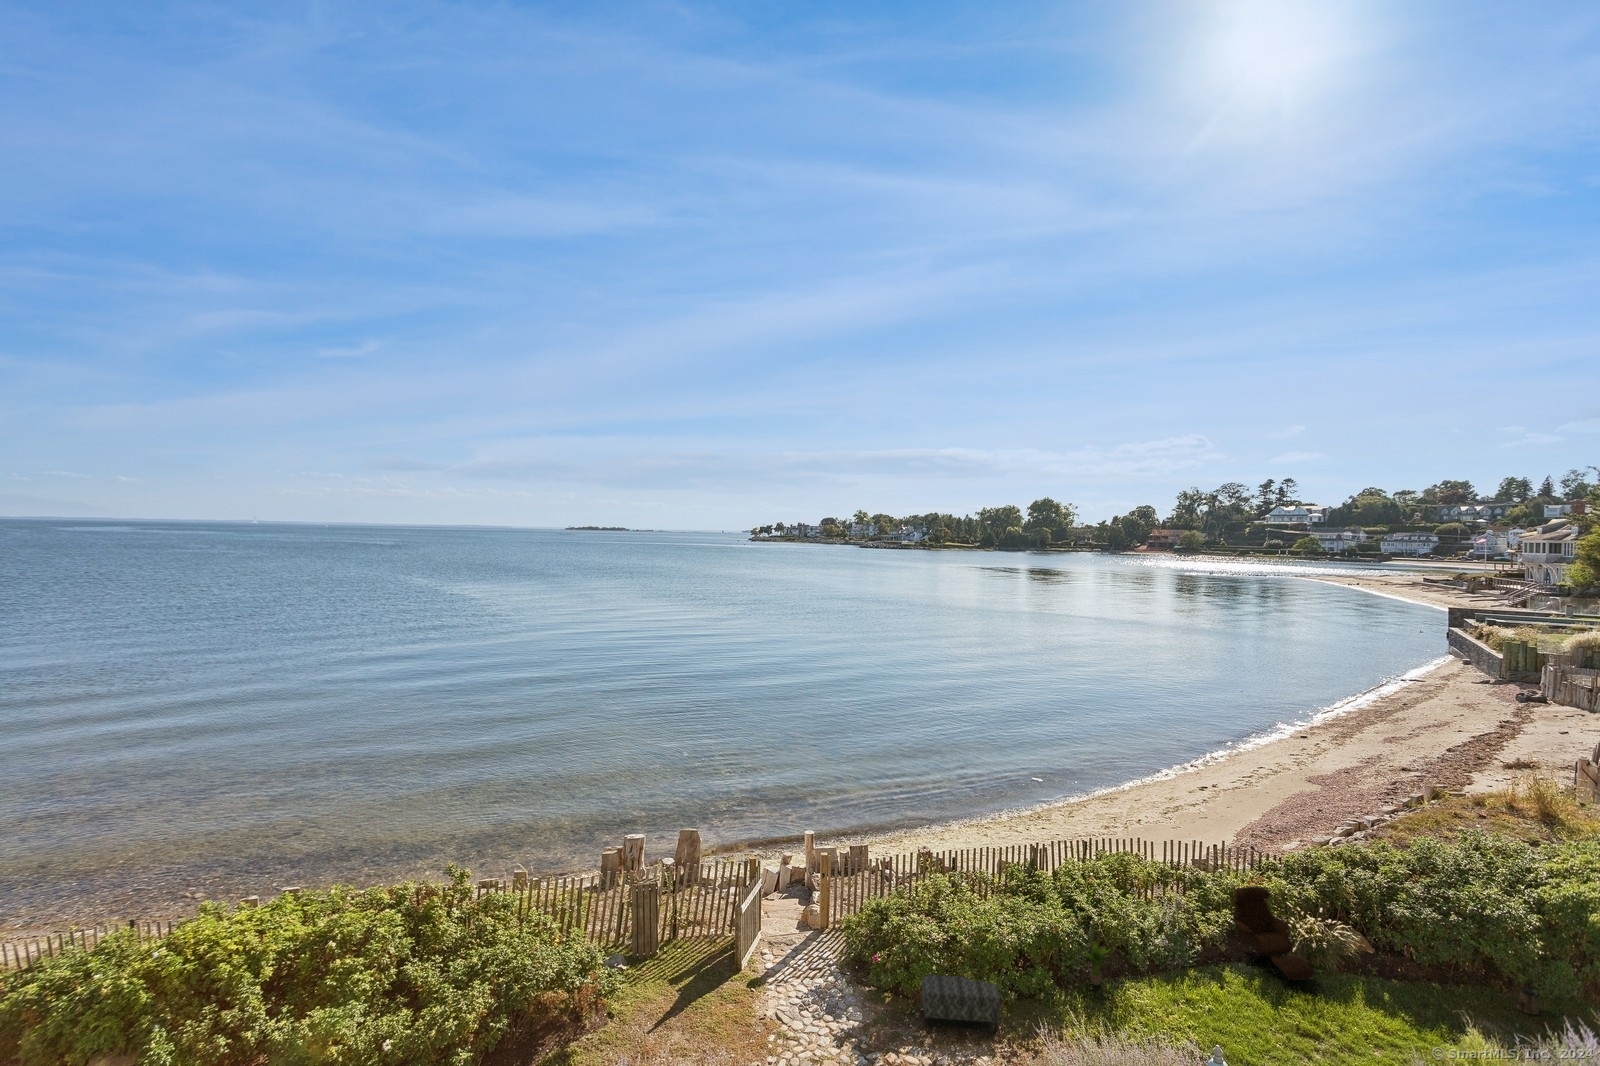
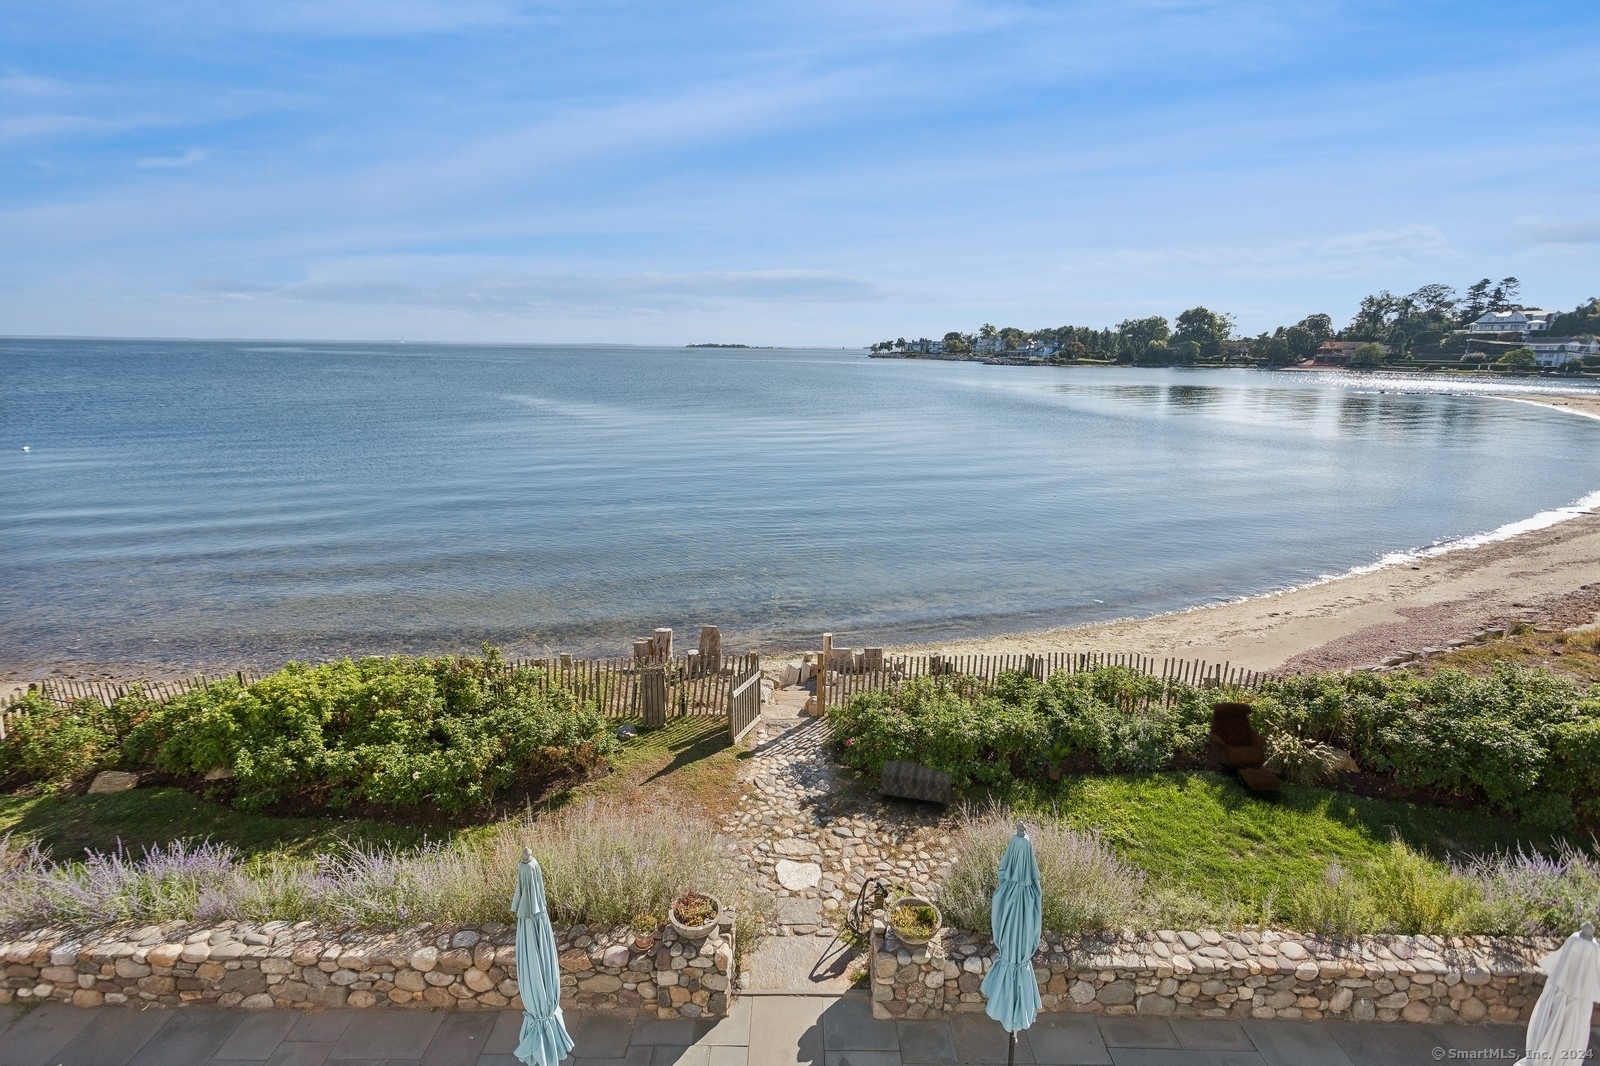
watering can: present [1510,989,1539,1015] -> none [1489,817,1527,842]

